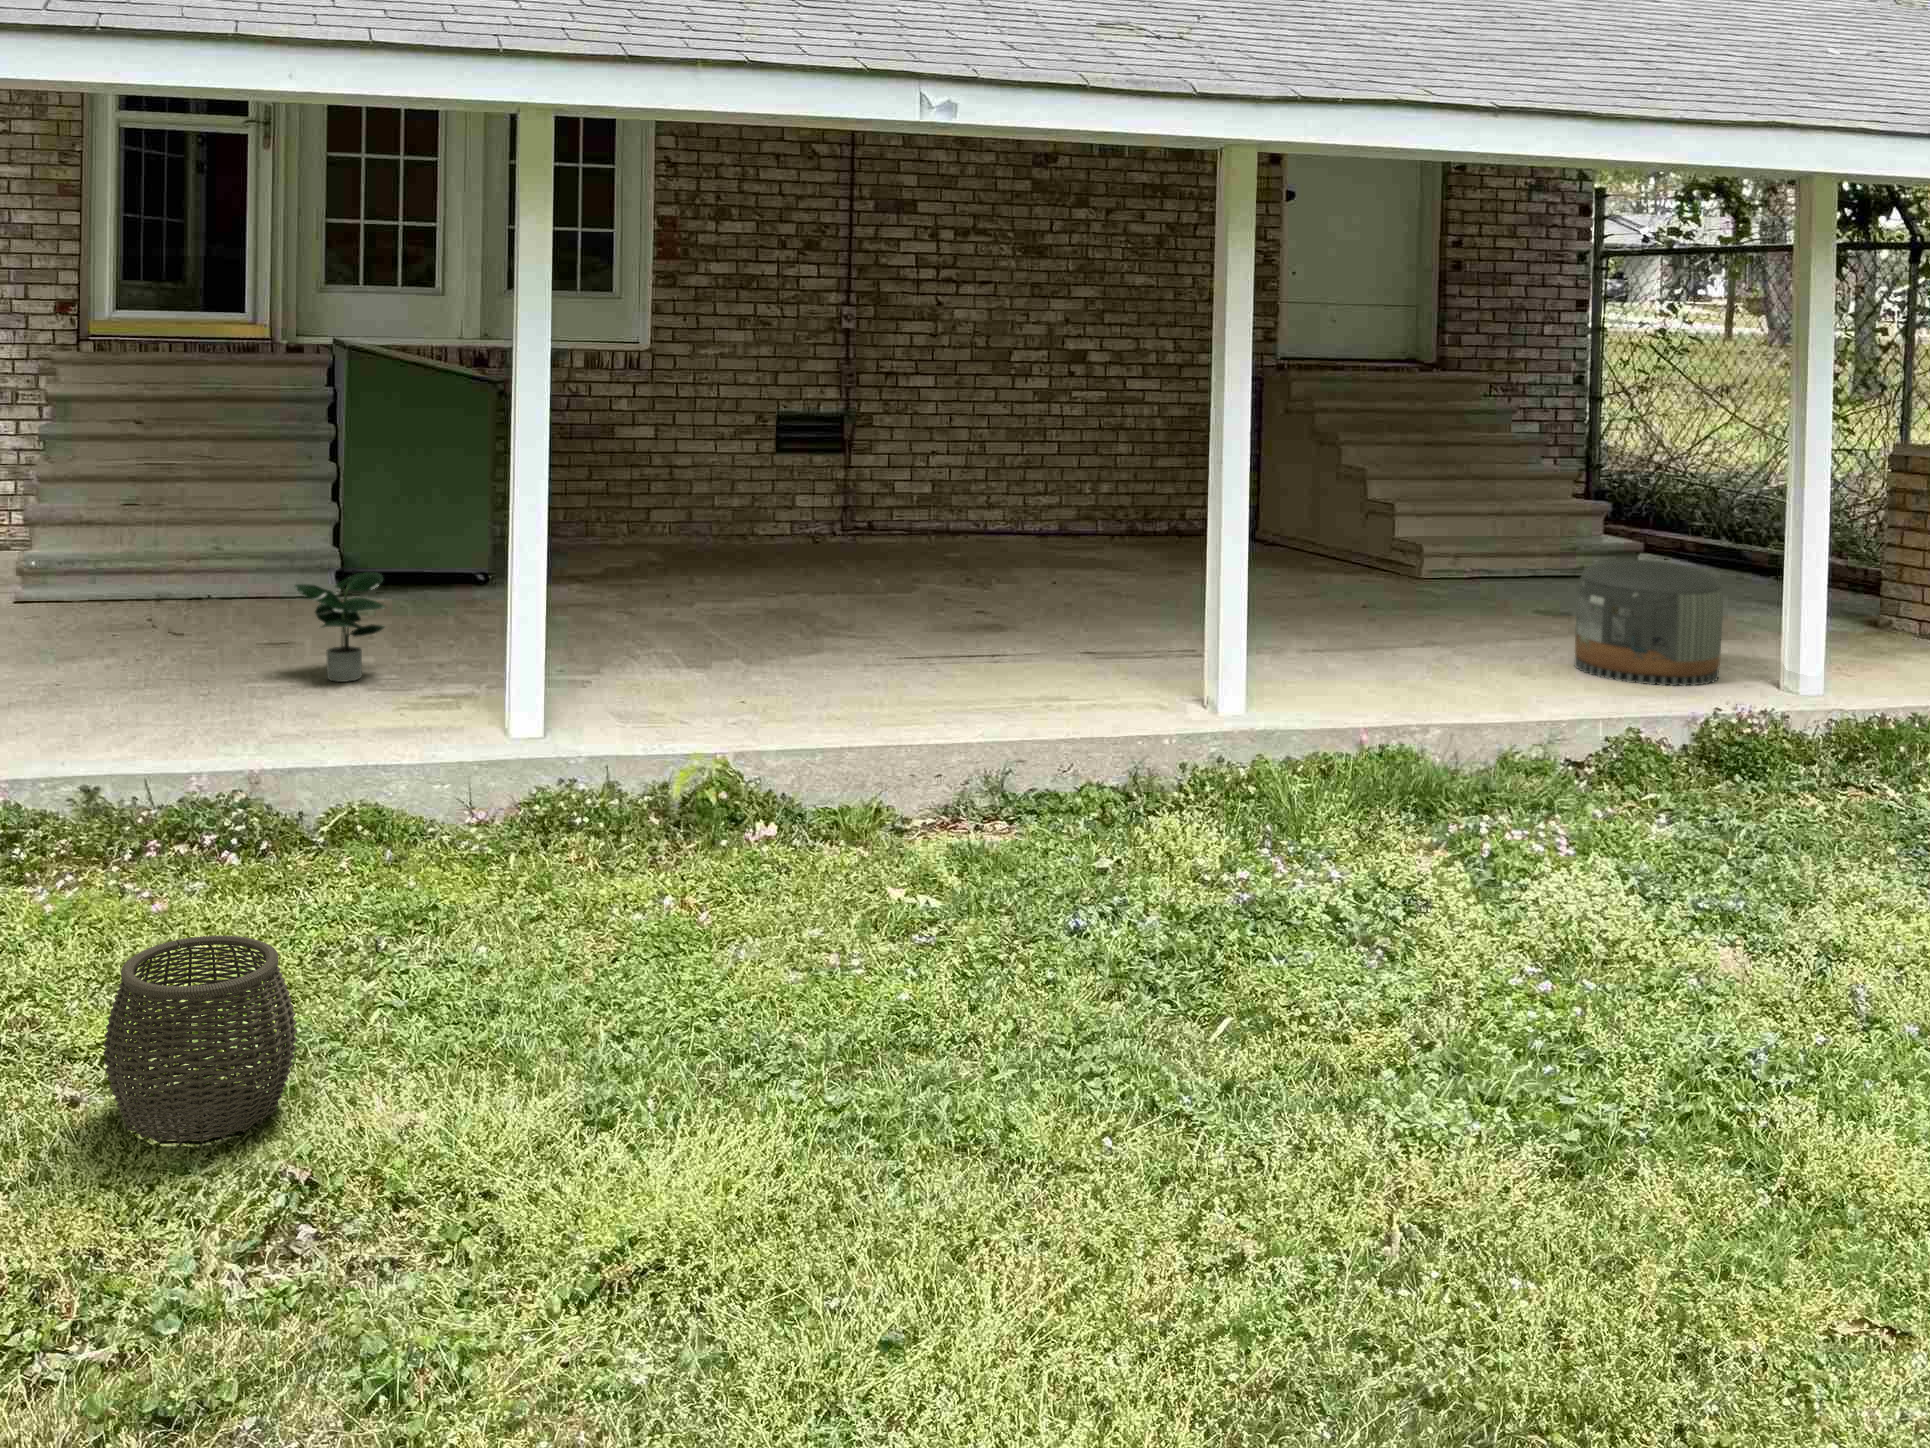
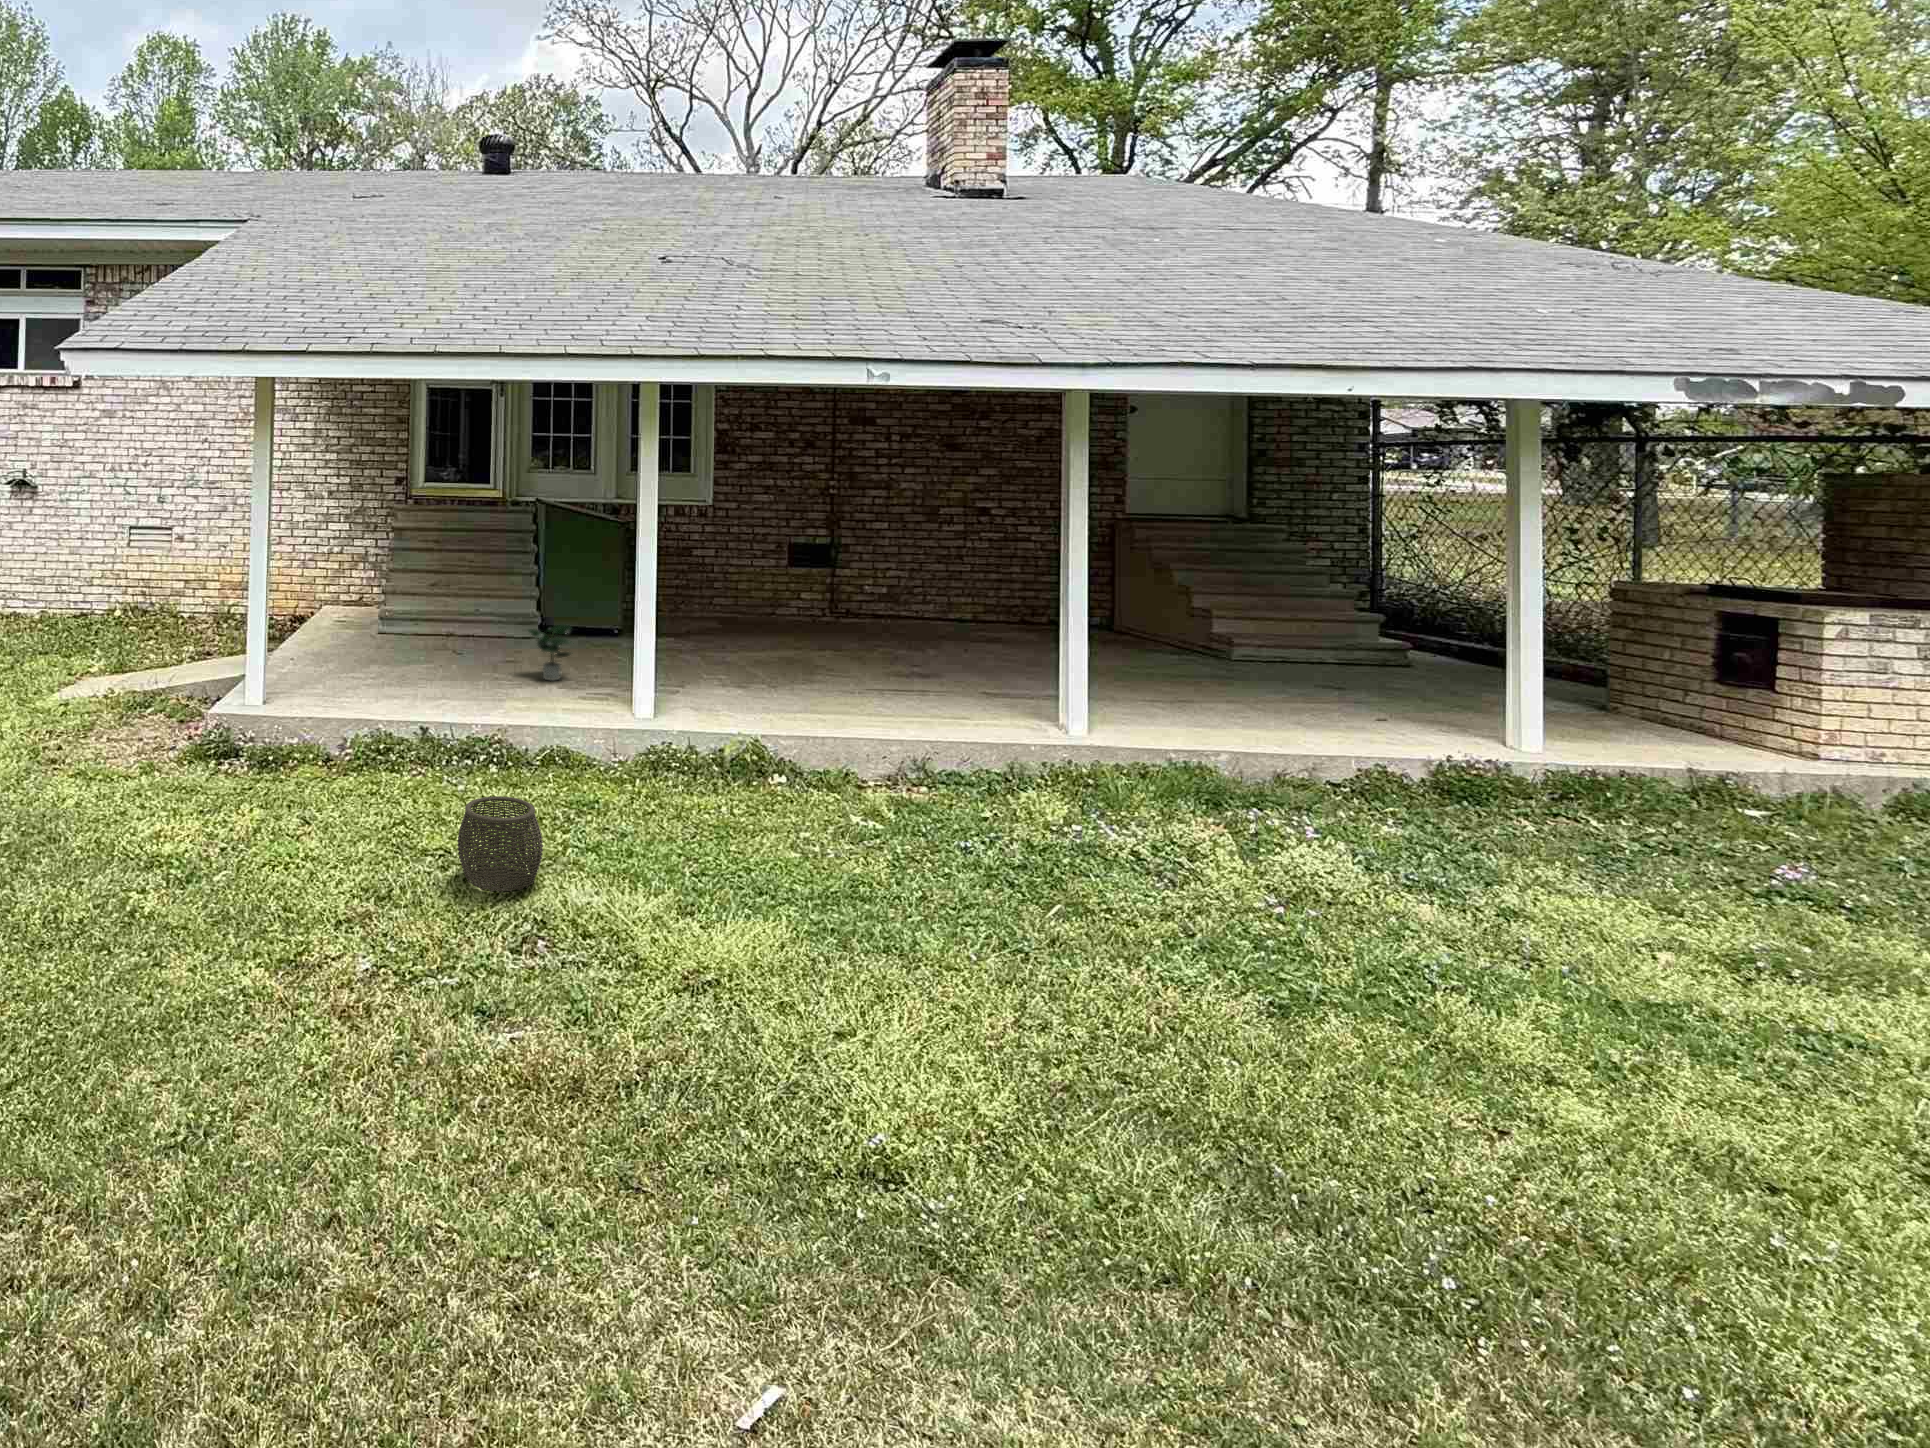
pouf: present [1574,560,1723,686] -> none [1339,653,1459,741]

